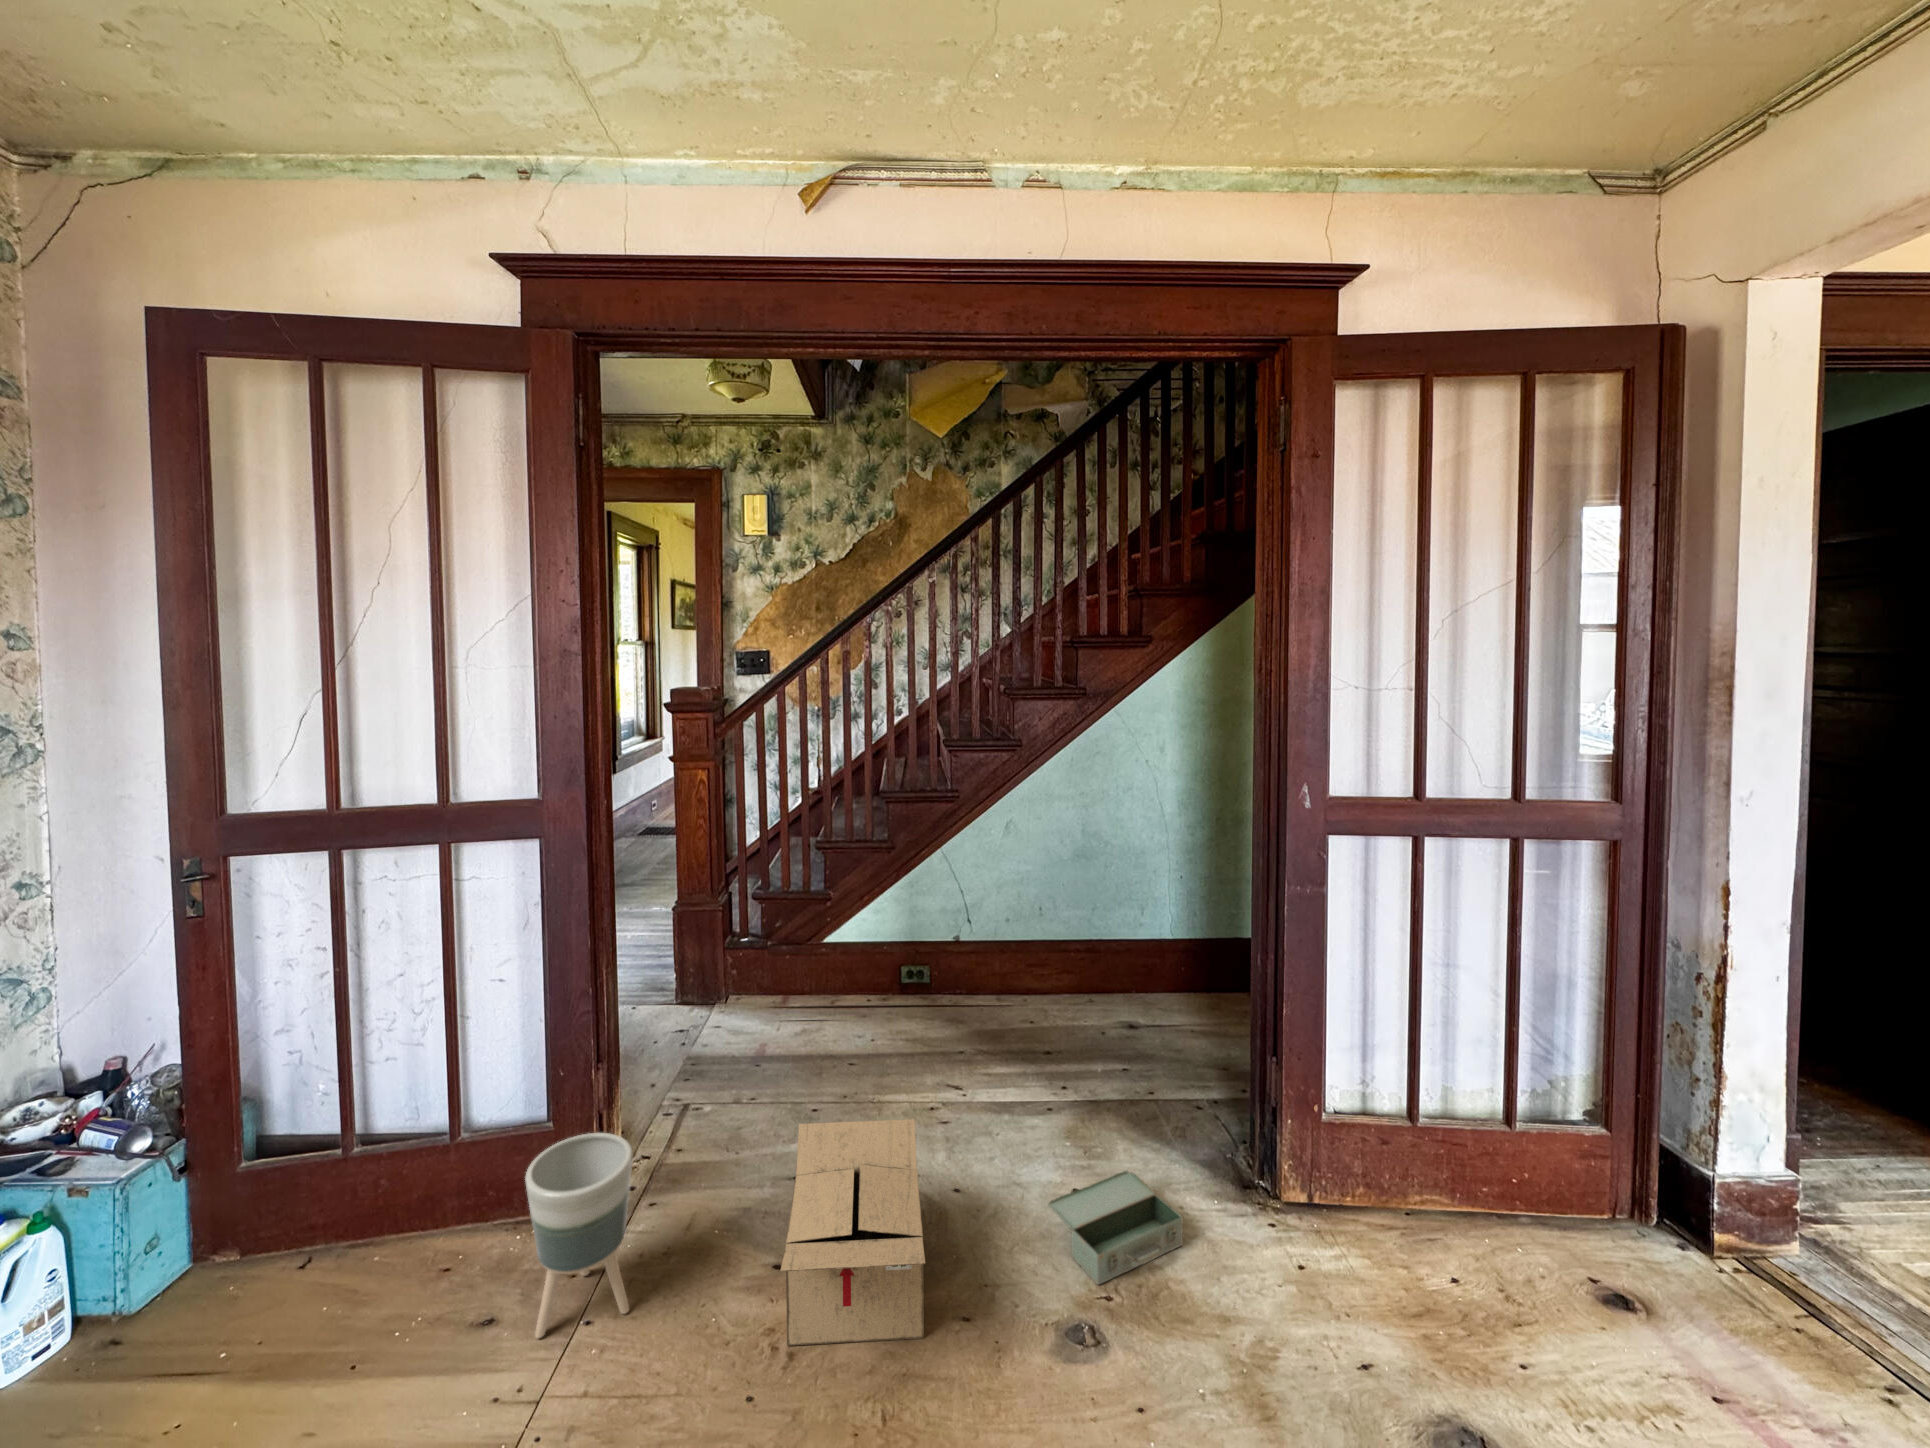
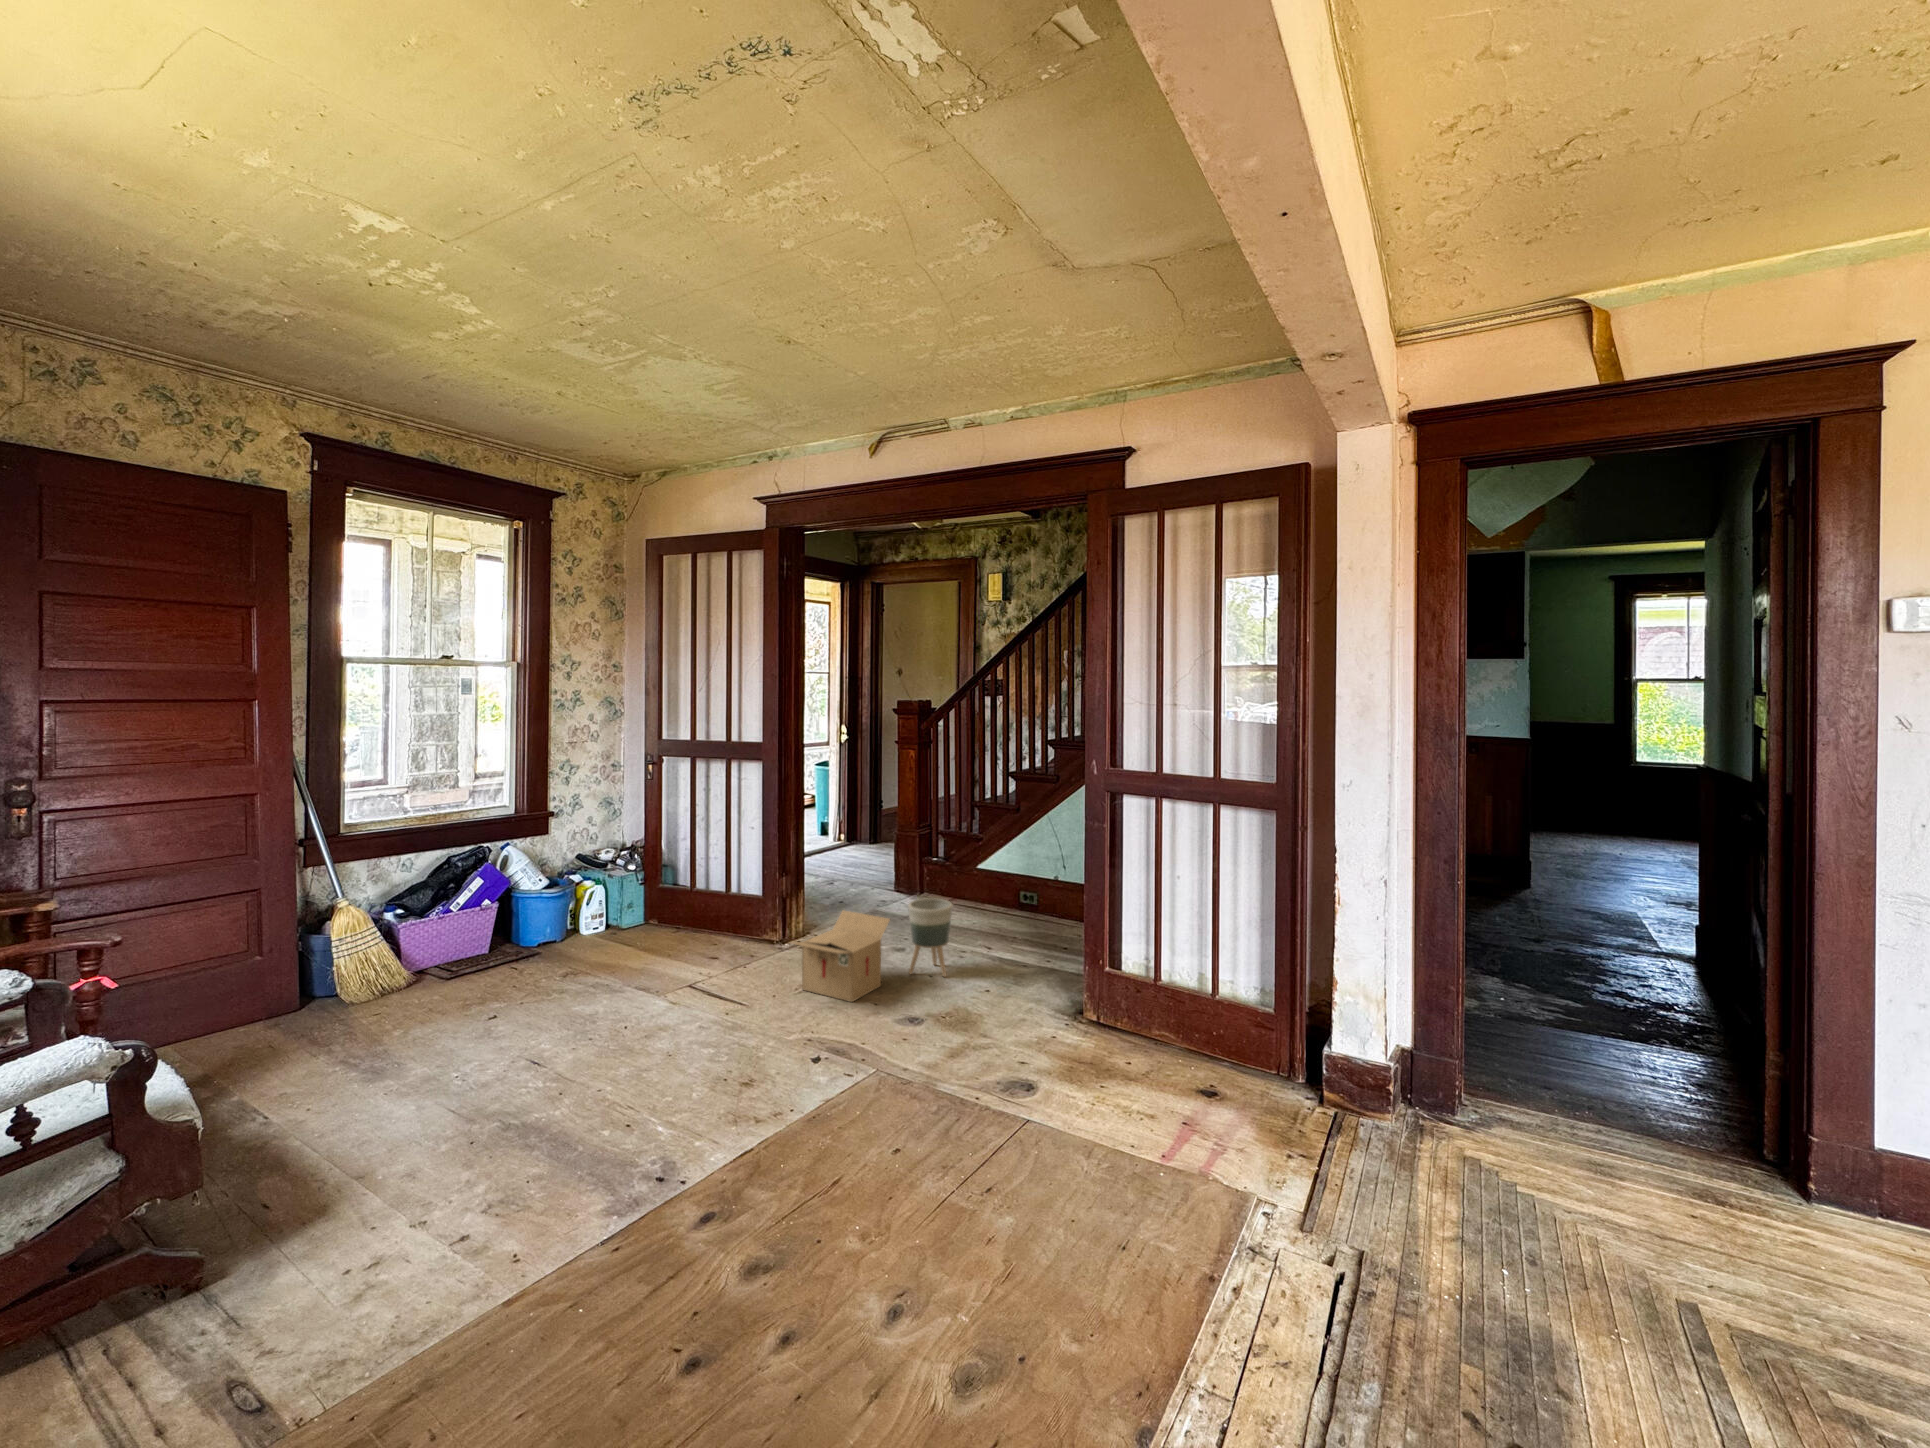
planter: present [525,1133,632,1338] -> present [908,898,953,977]
toolbox: present [1049,1171,1183,1285] -> none [944,978,1007,1015]

